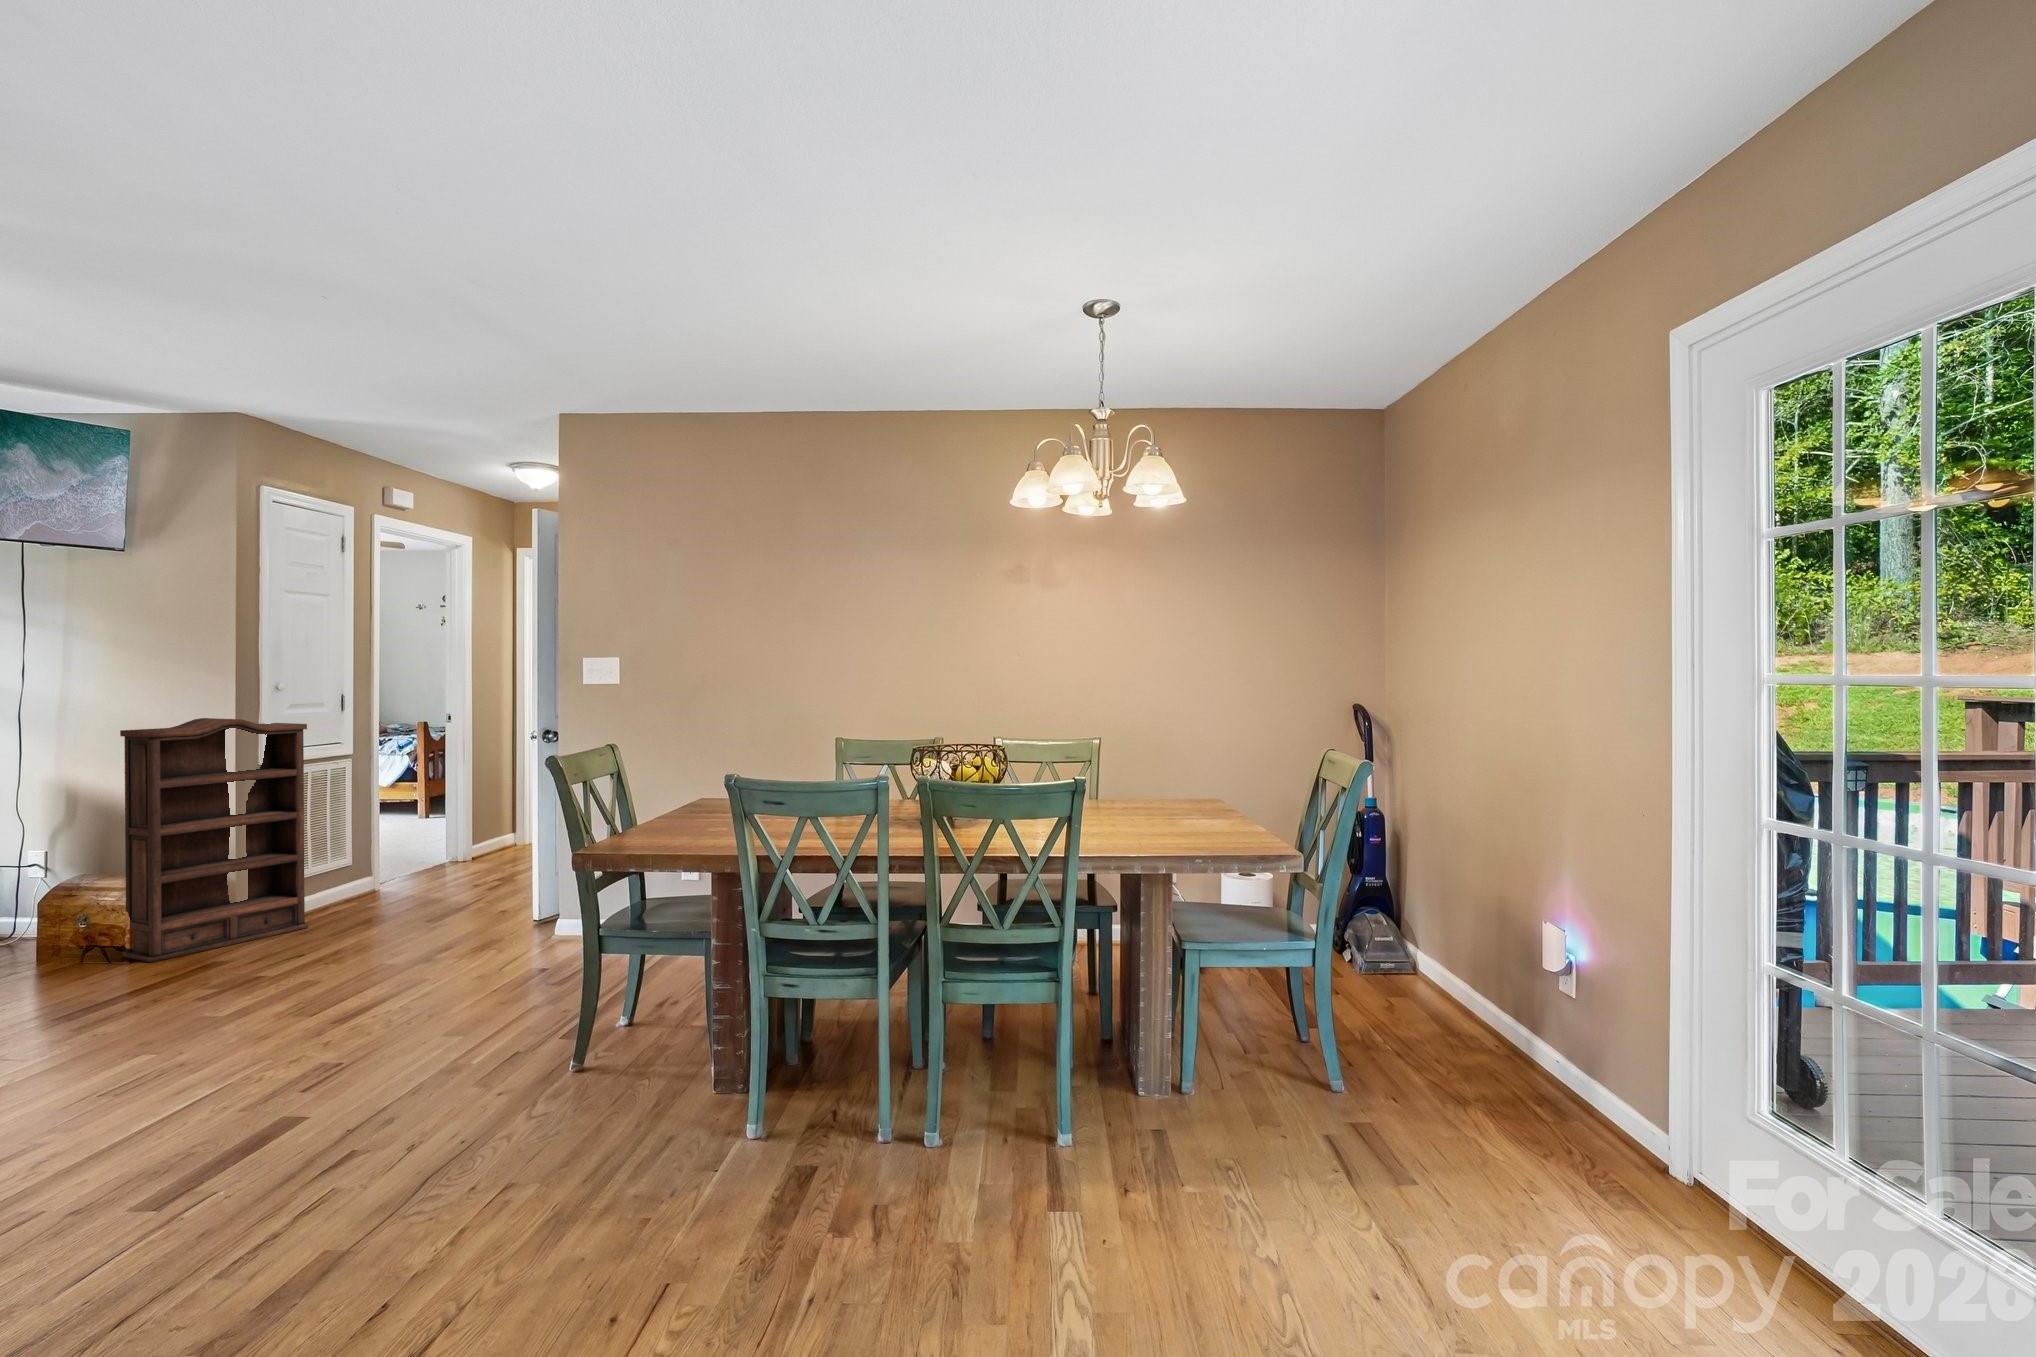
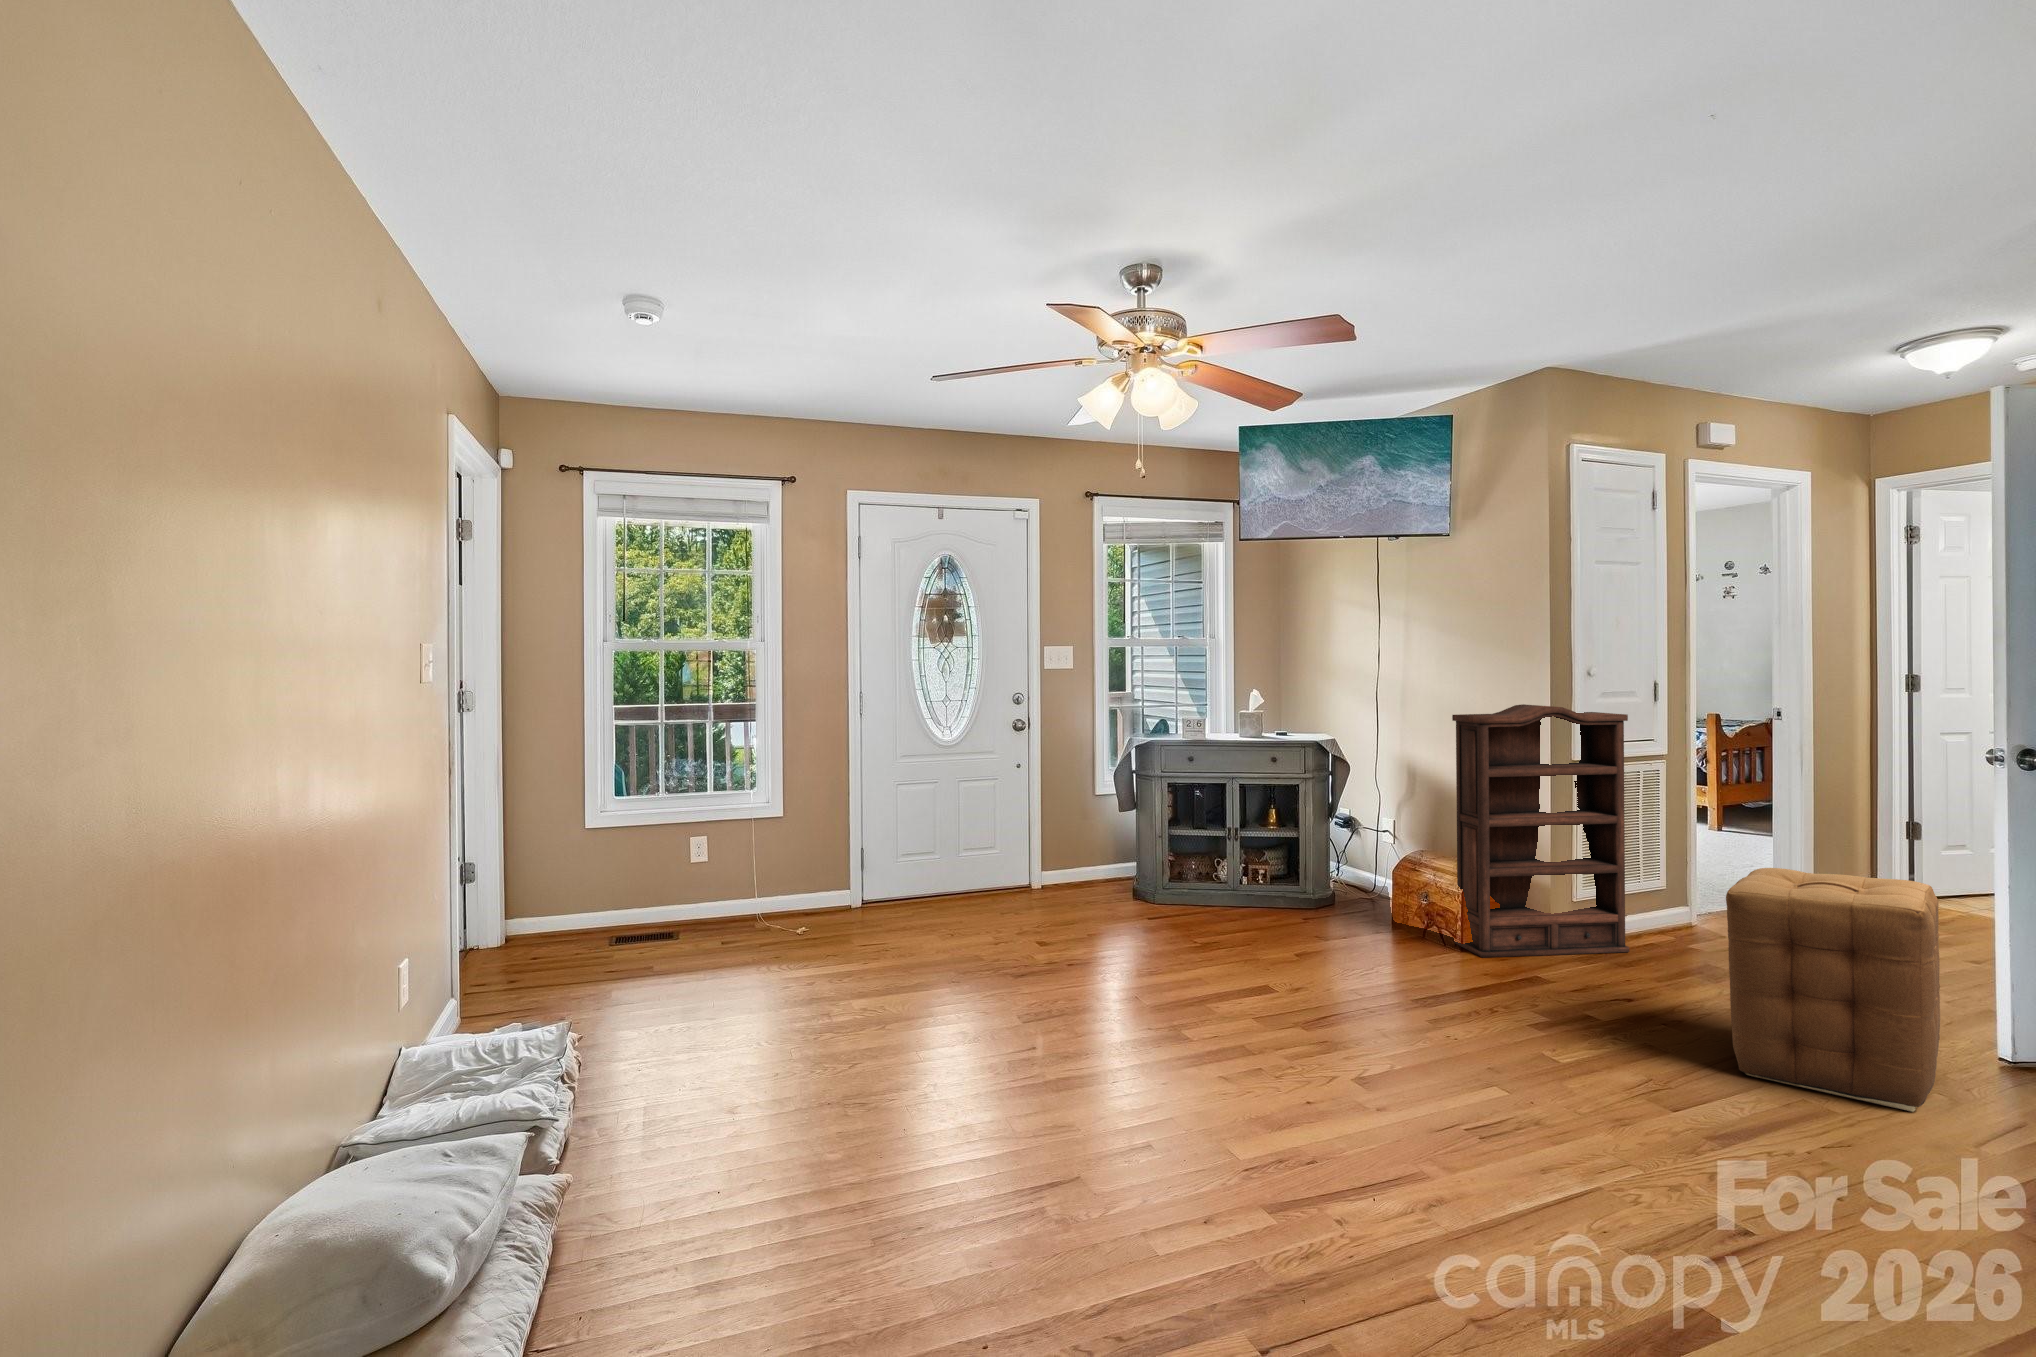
ottoman: none [356,829,504,991] -> present [1726,868,1940,1112]

